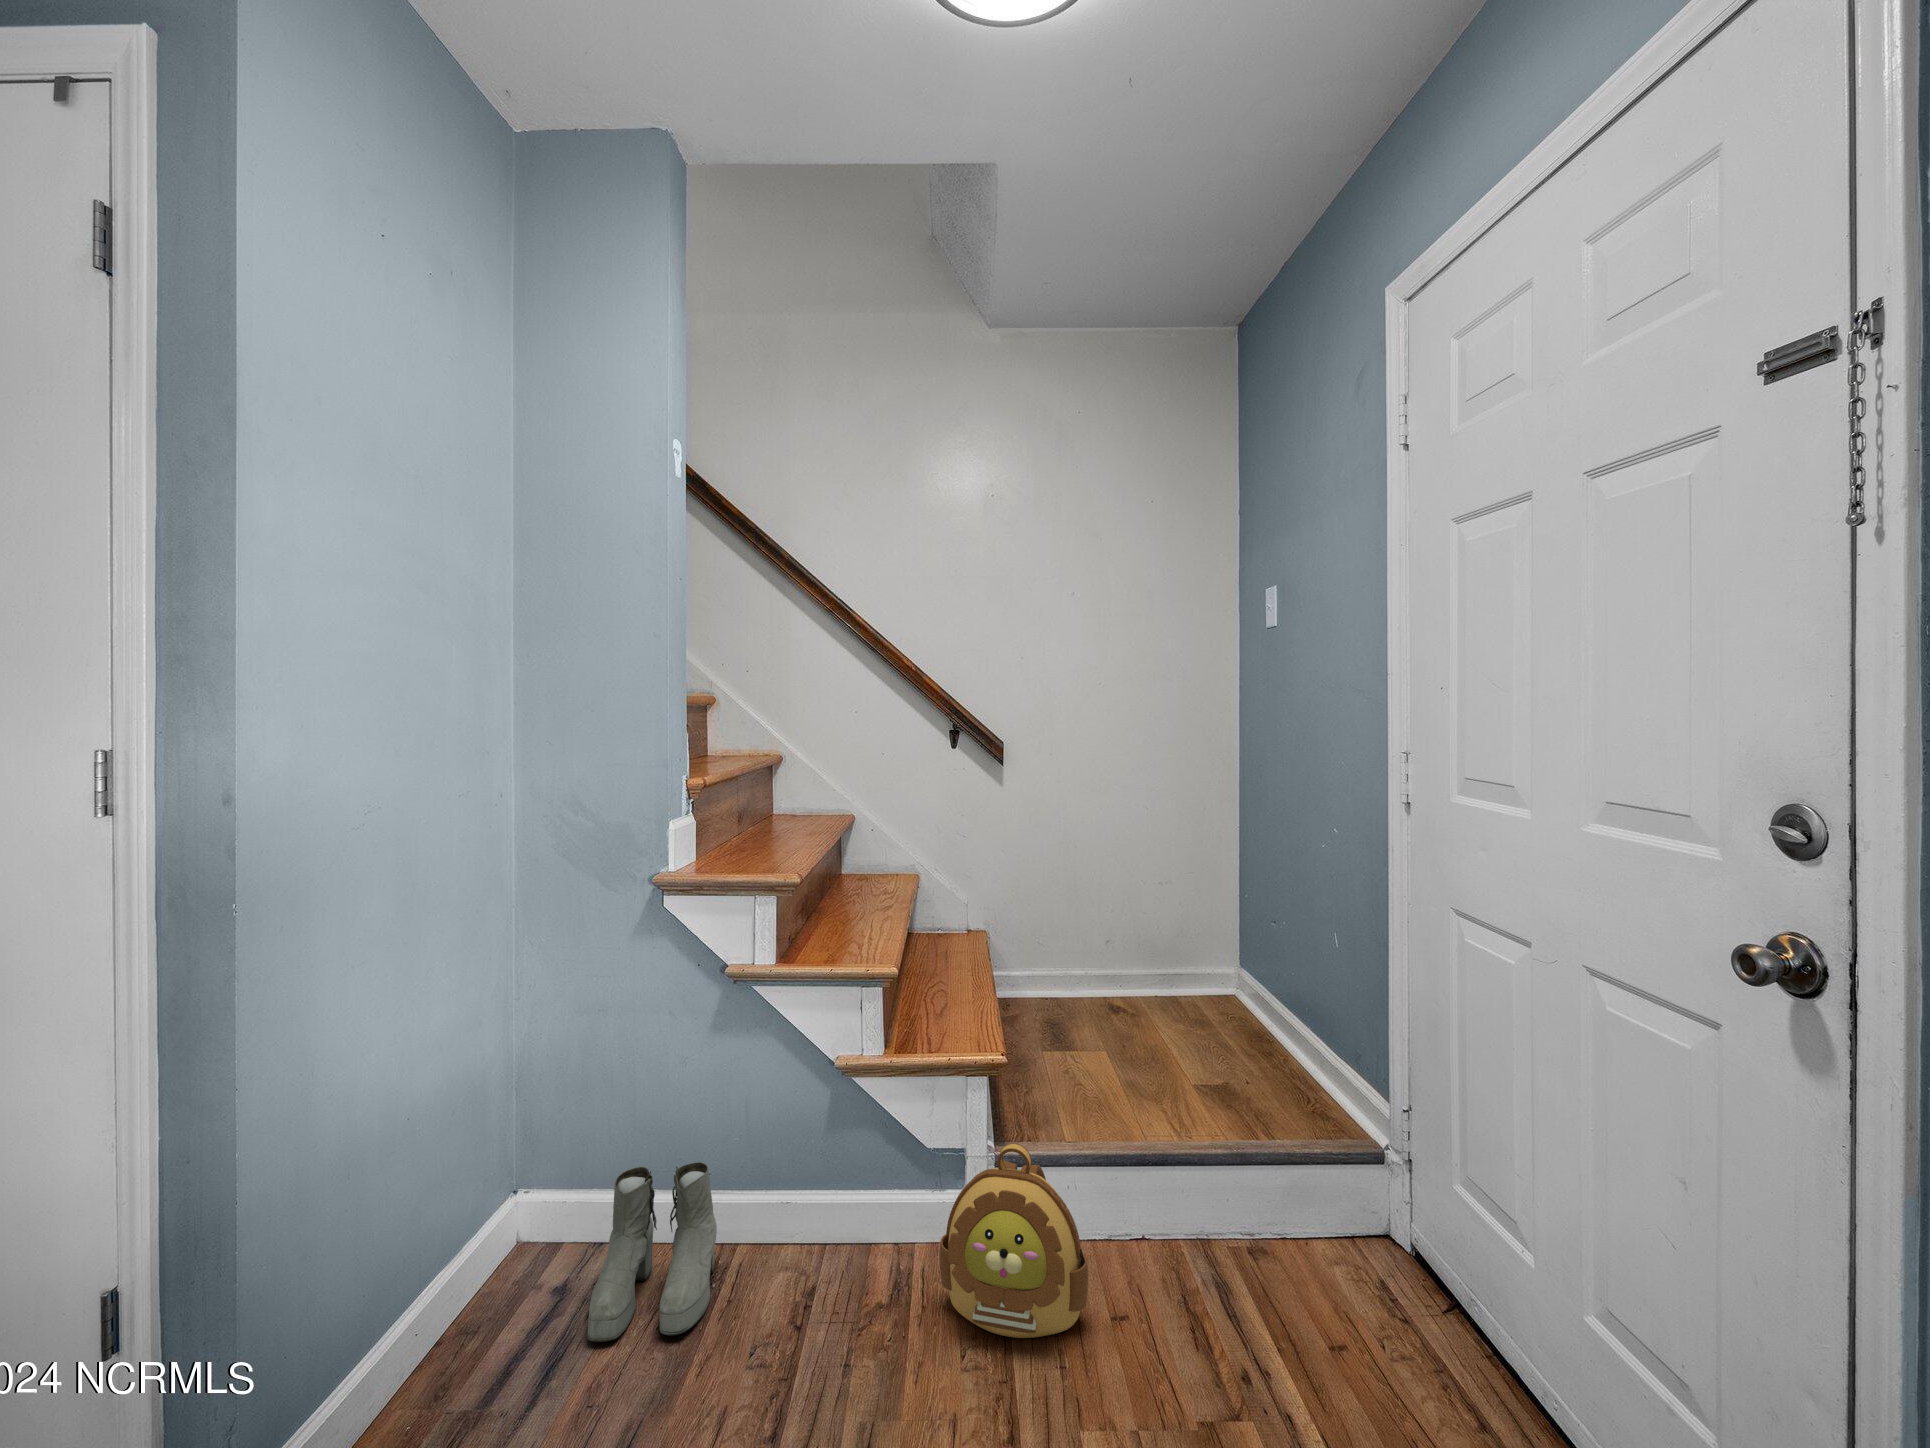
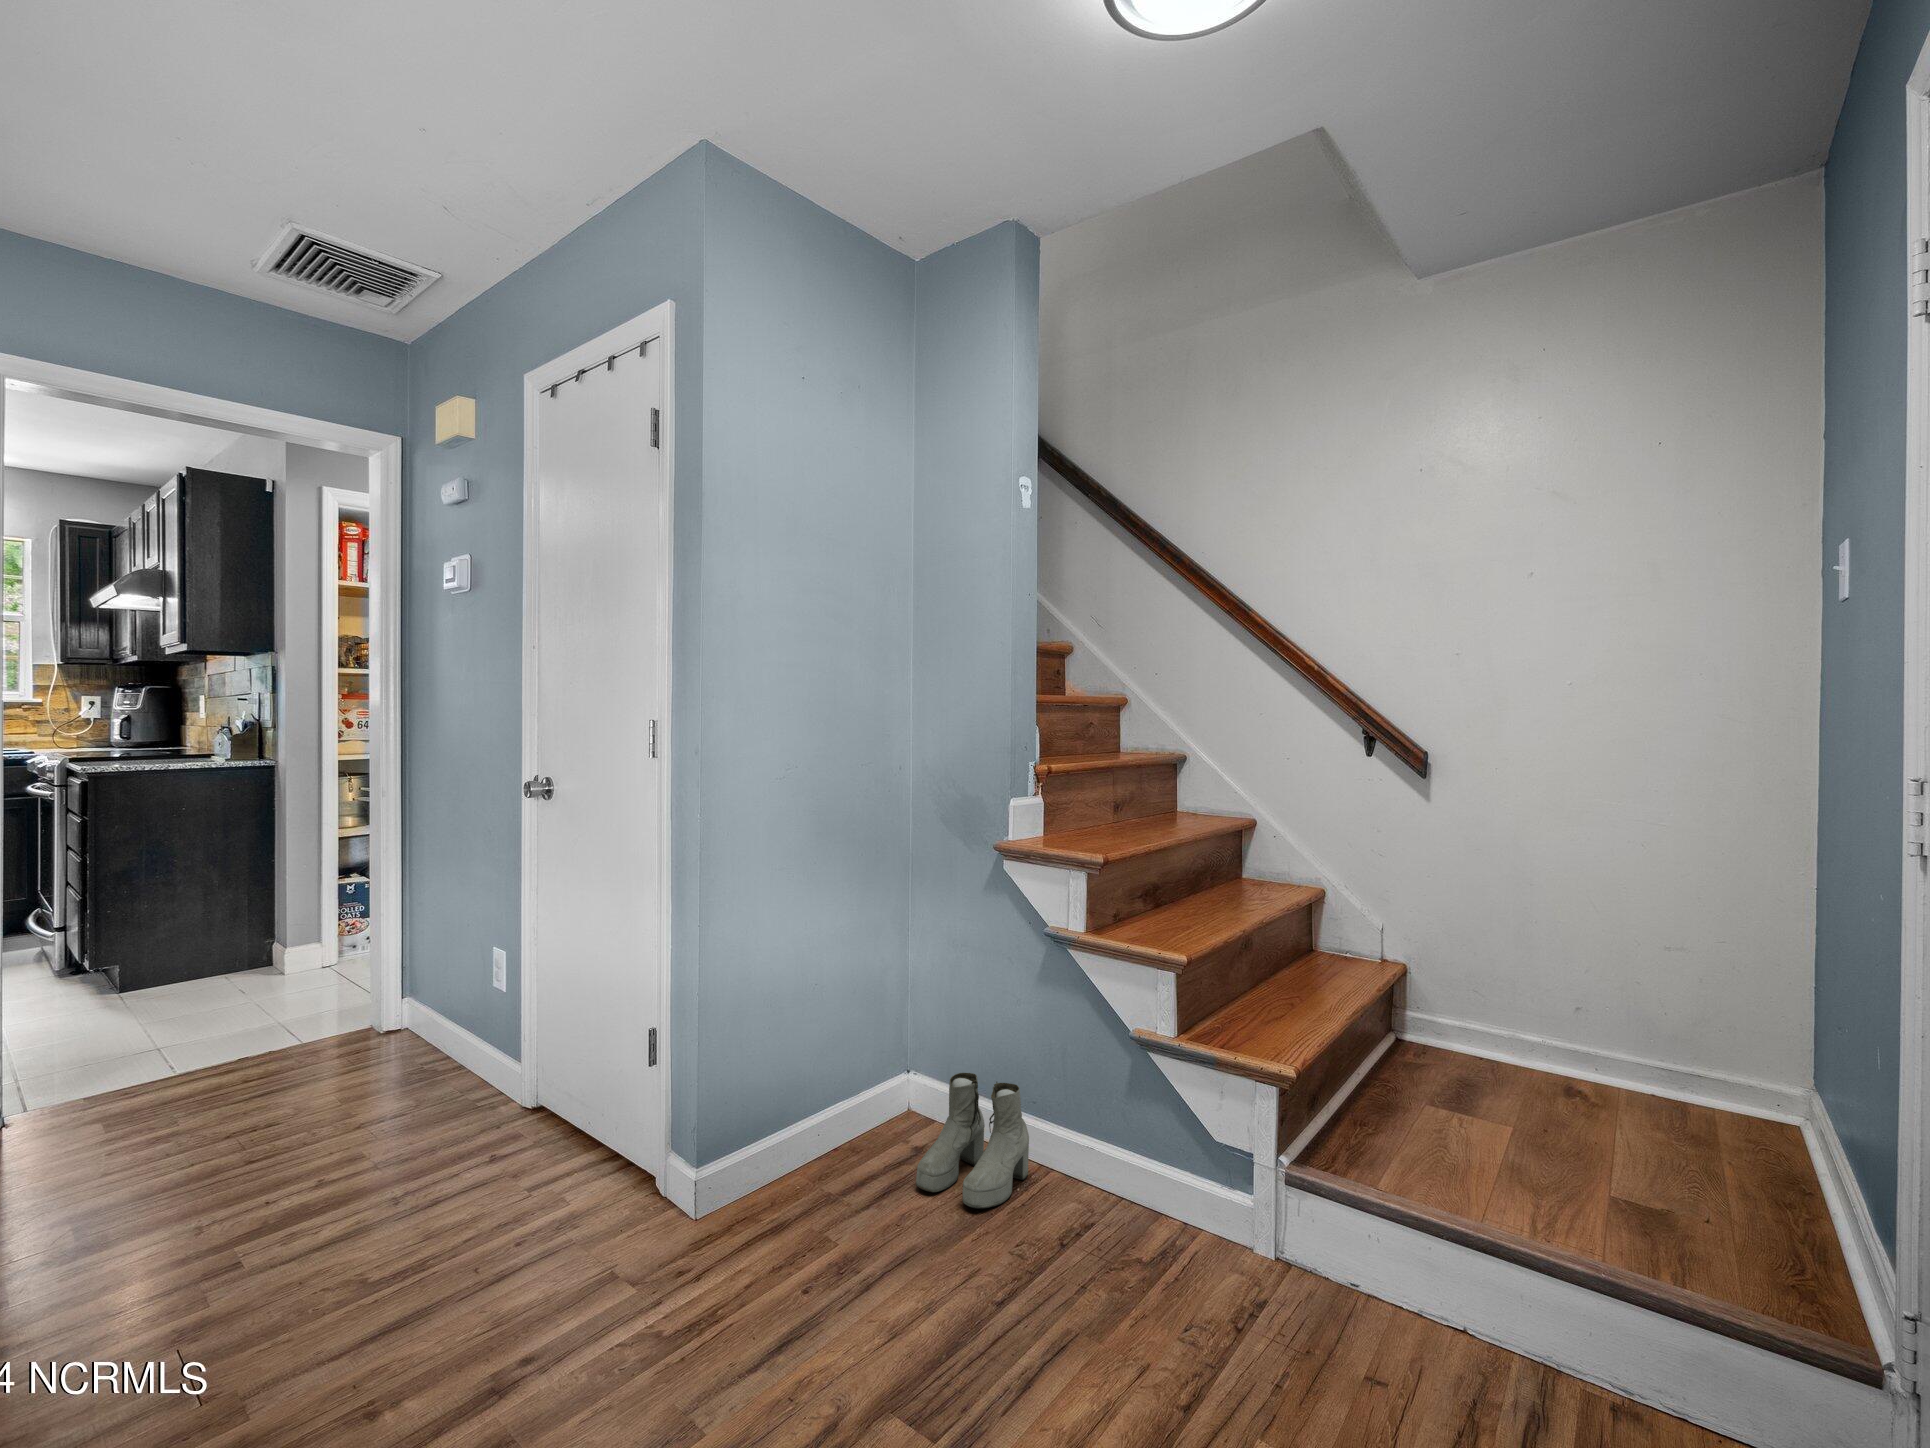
backpack: present [940,1143,1088,1338] -> none [1186,1152,1336,1361]

